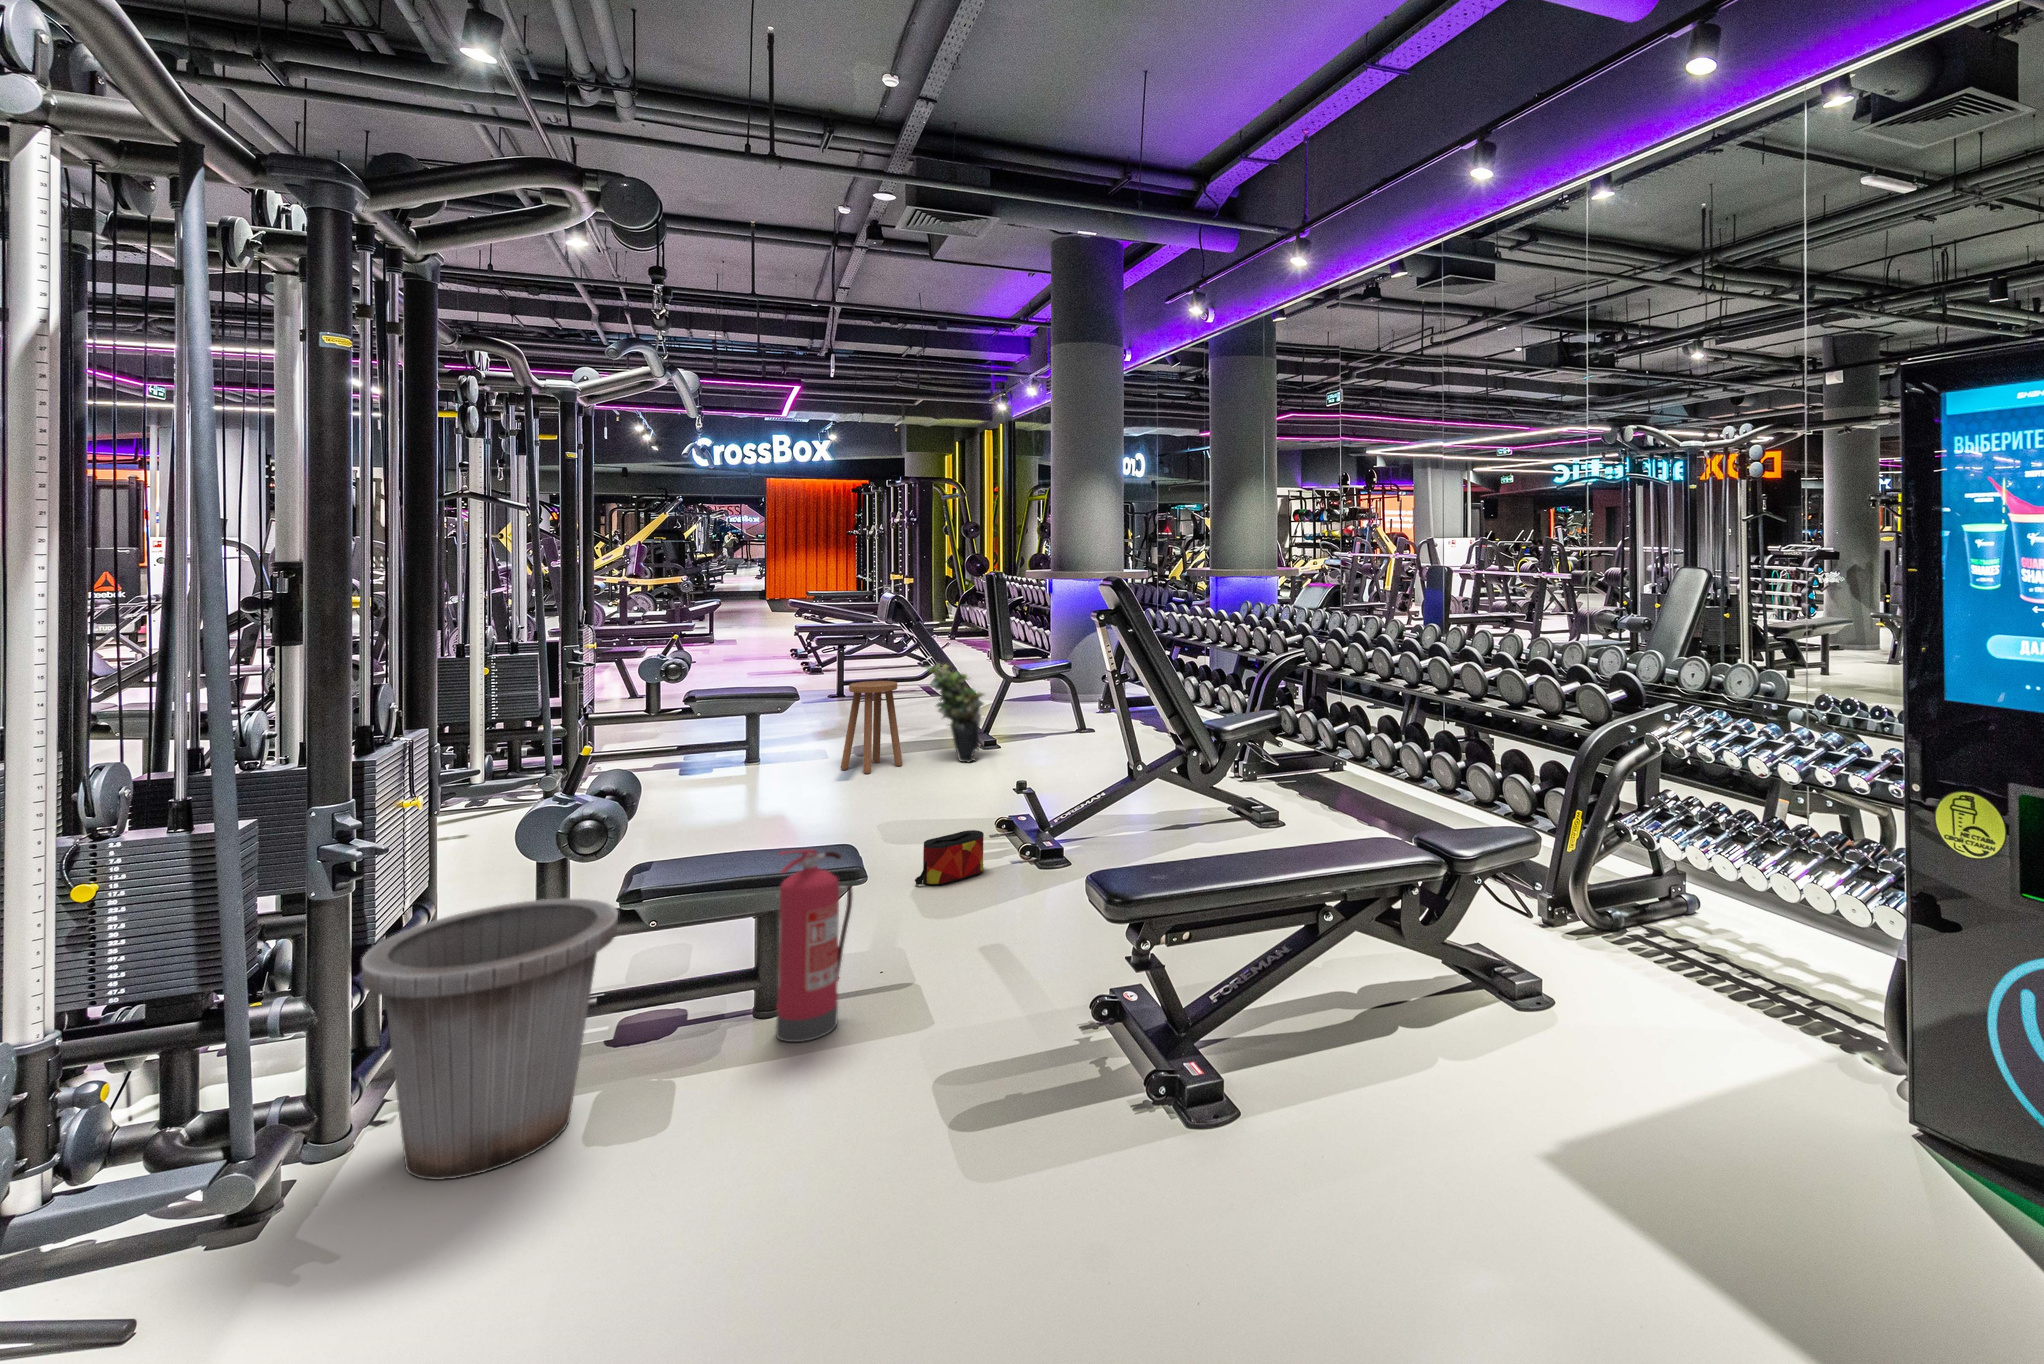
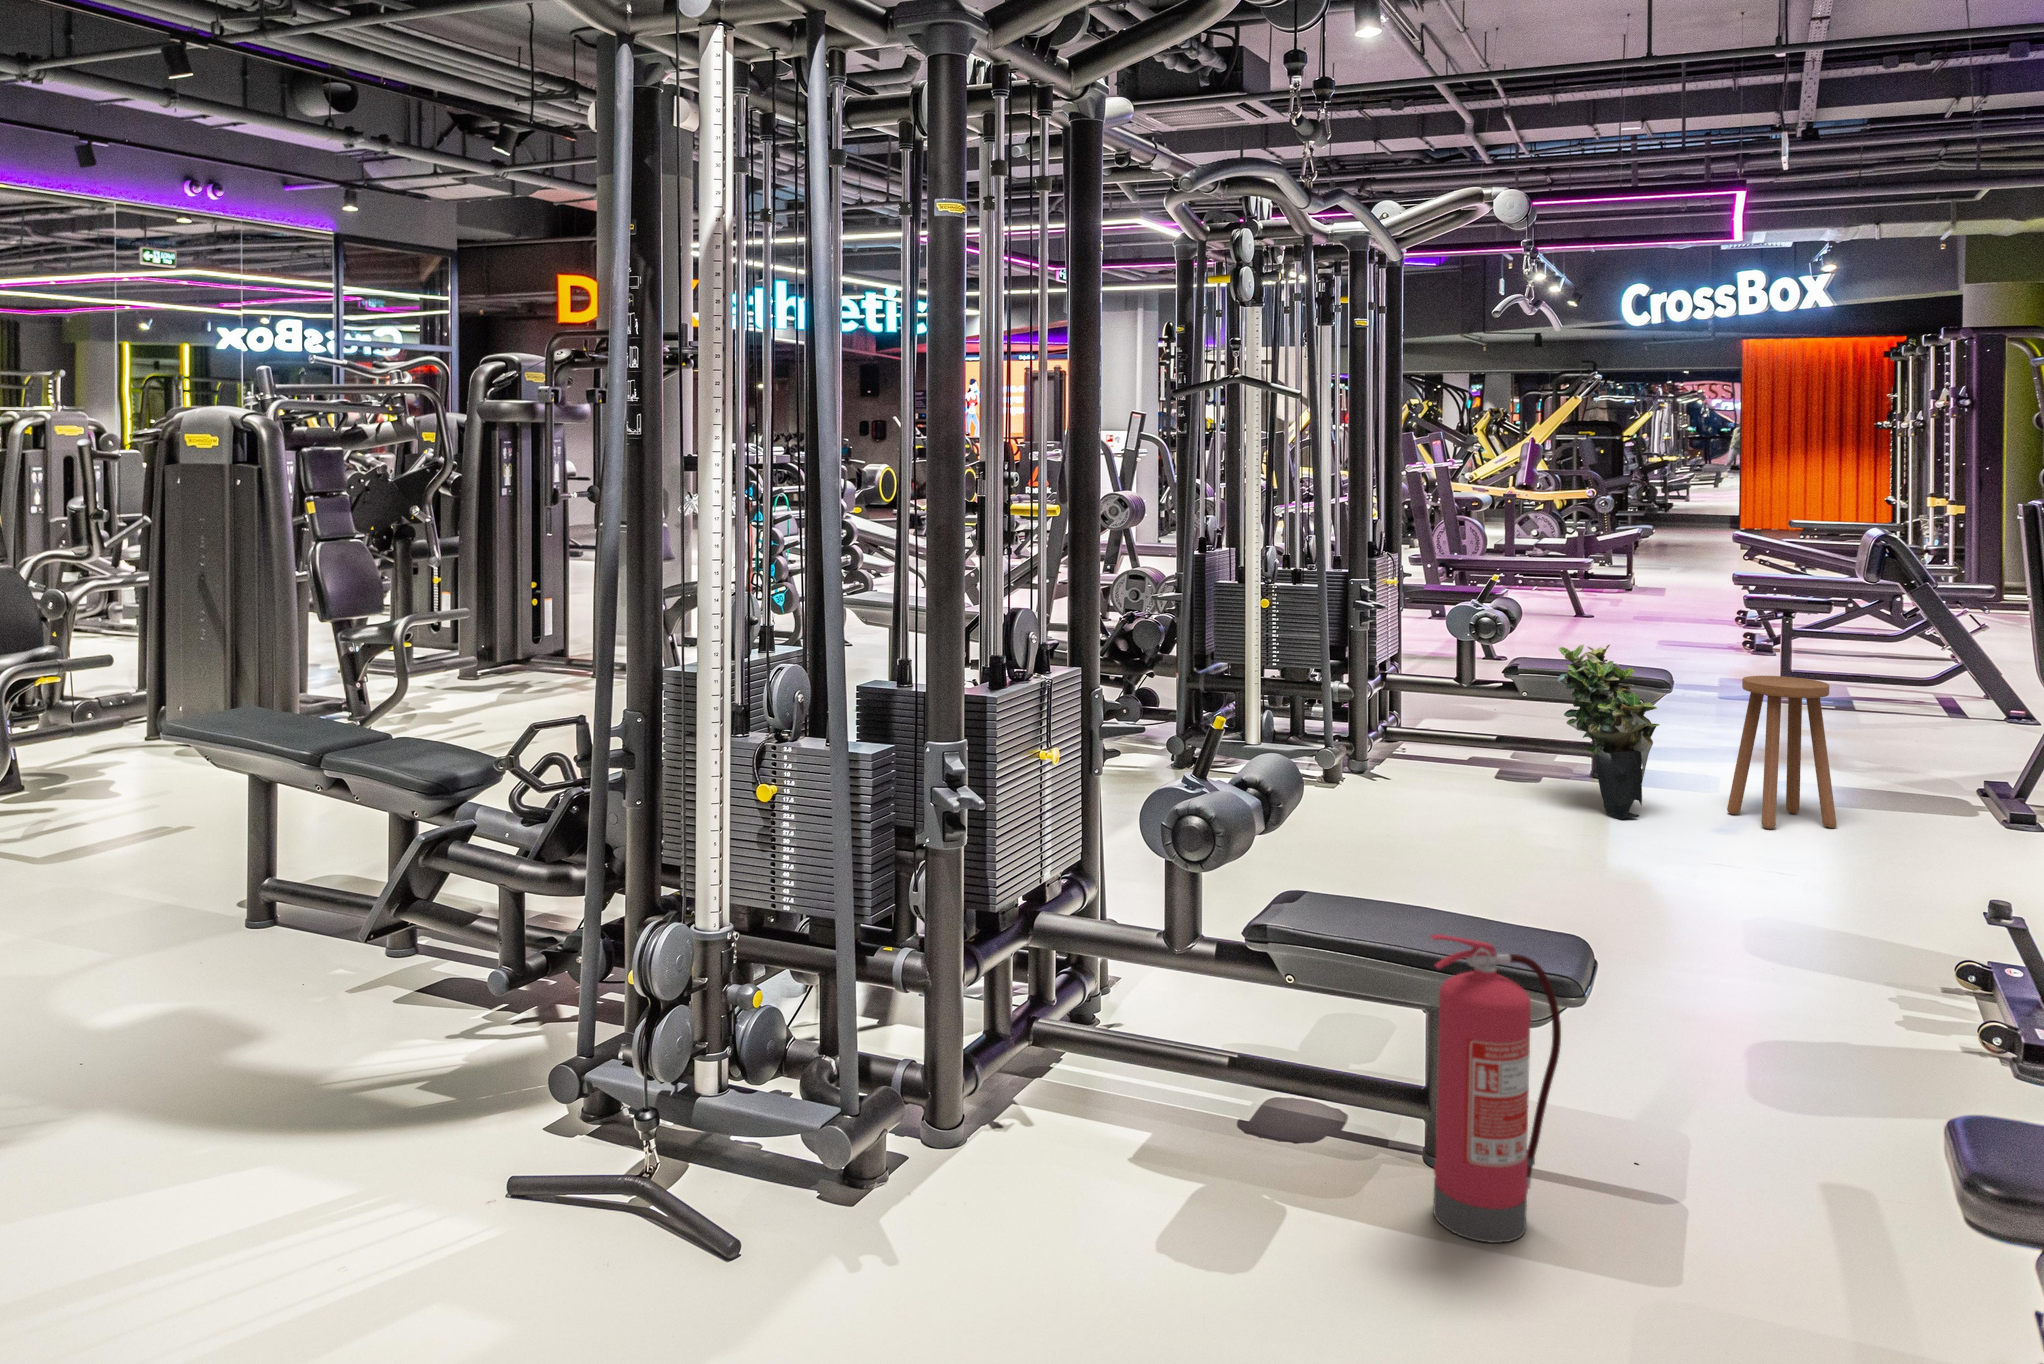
potted plant: present [925,664,984,762] -> present [1557,645,1660,819]
bag: present [915,830,984,886] -> none [1759,975,1905,1068]
trash can: present [362,898,618,1180] -> none [961,900,1214,1227]

